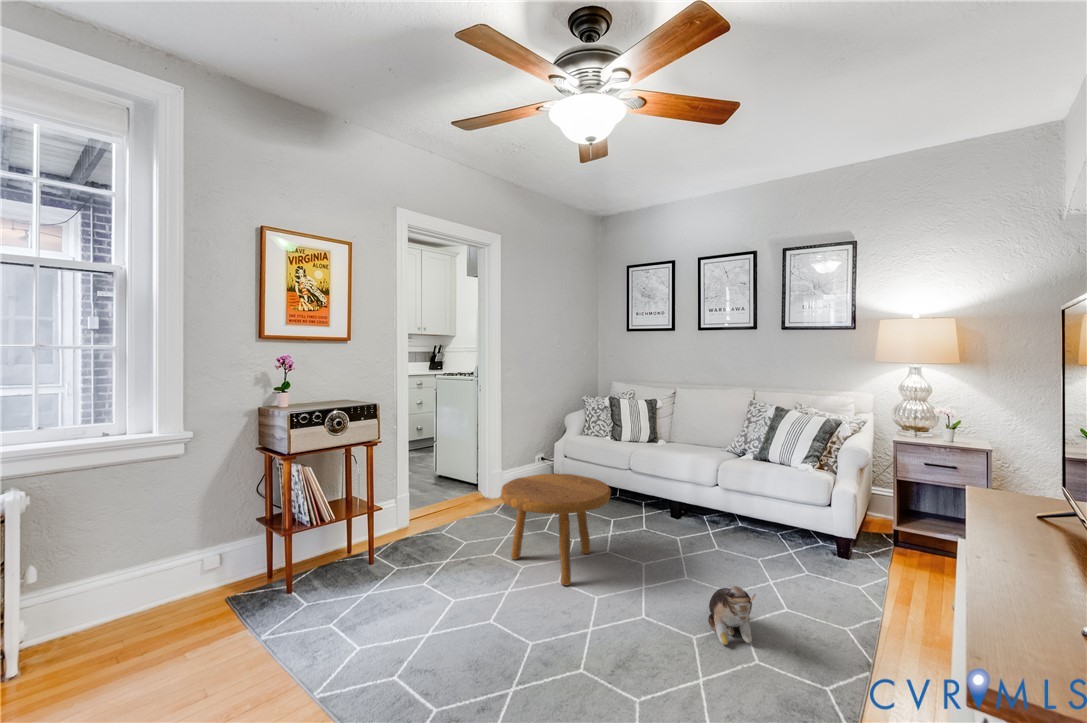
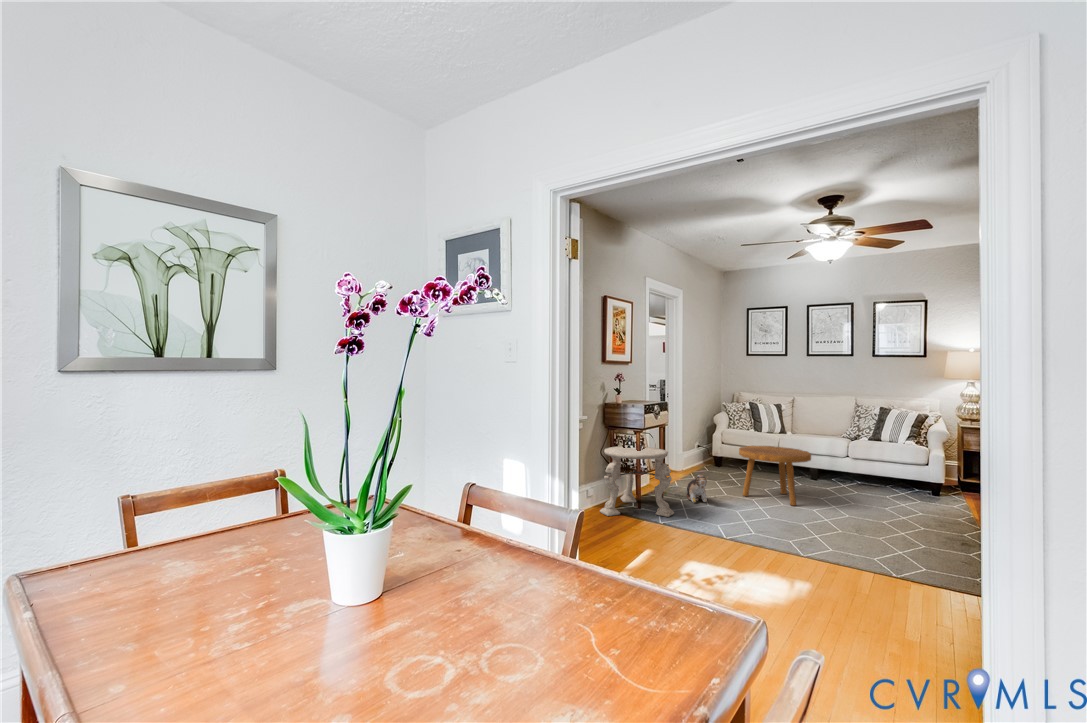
side table: none [193,483,333,621] -> present [600,447,674,517]
plush toy: present [708,586,756,645] -> present [687,475,707,503]

